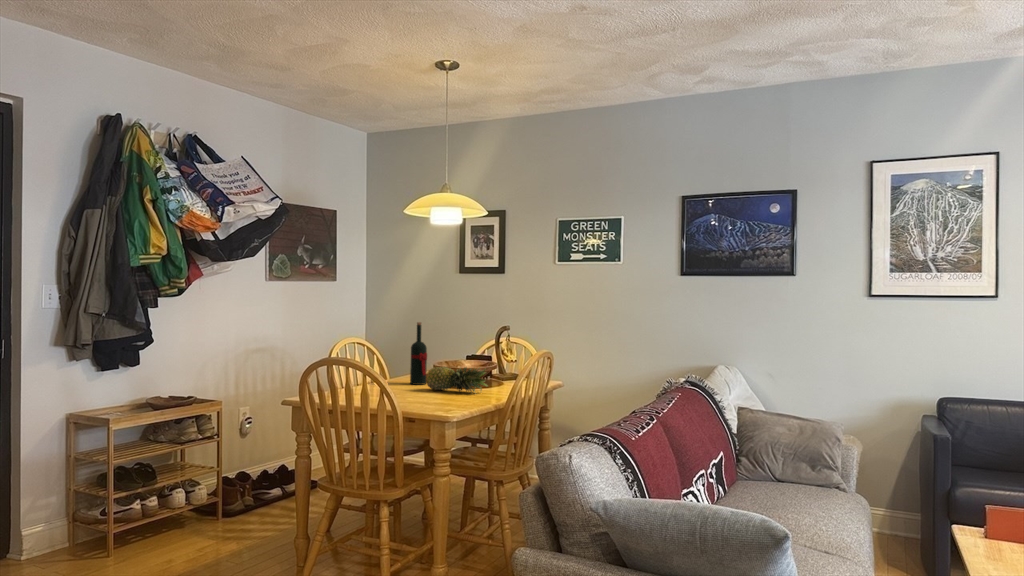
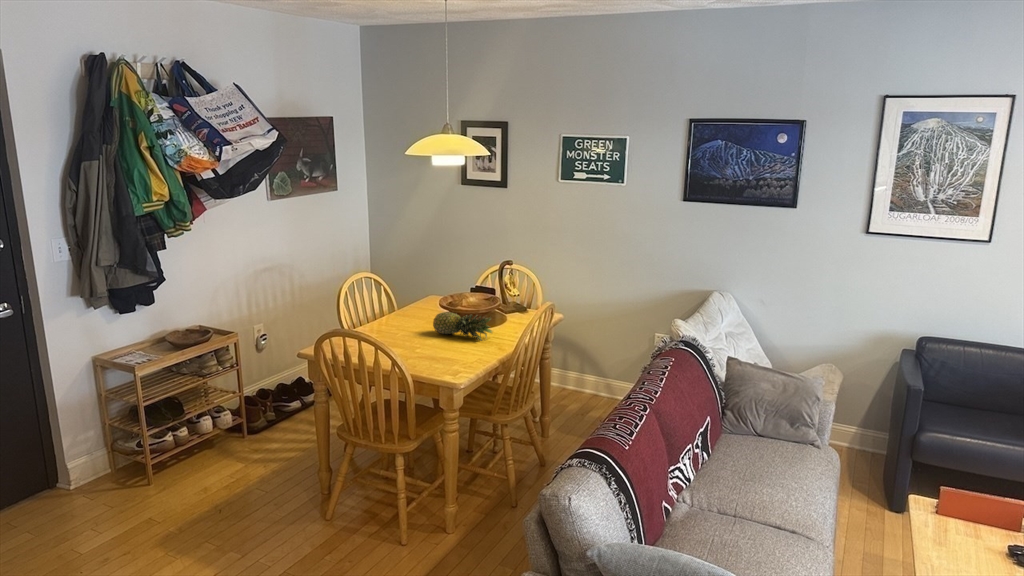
wine bottle: present [410,322,427,385] -> none [417,263,433,323]

